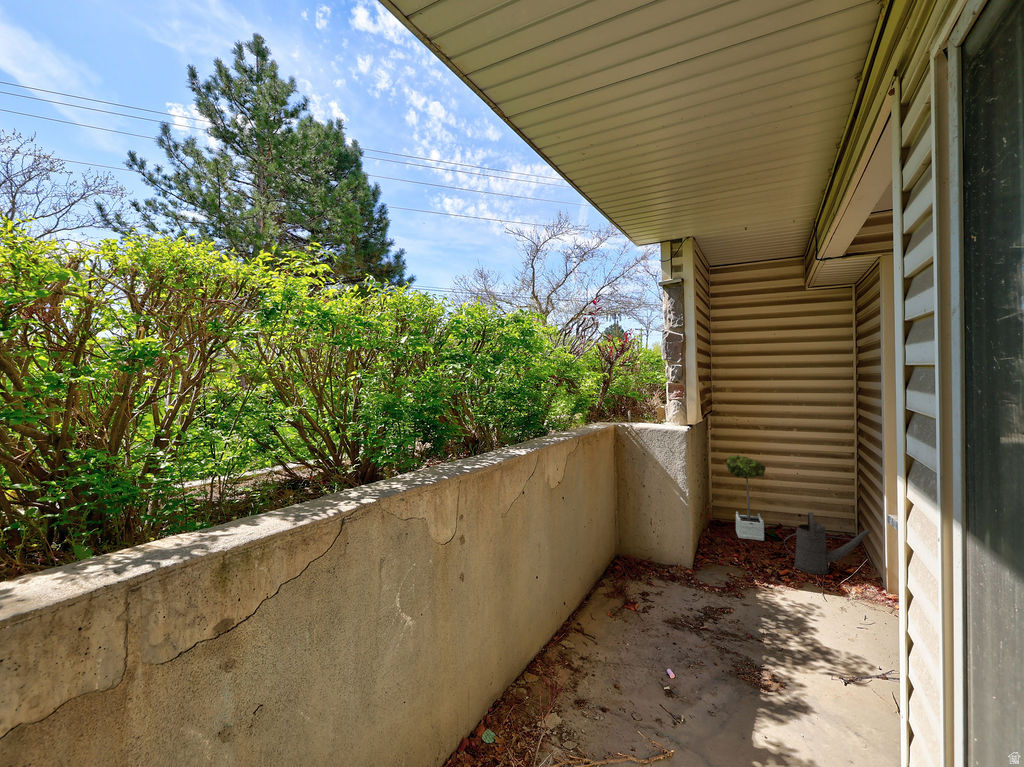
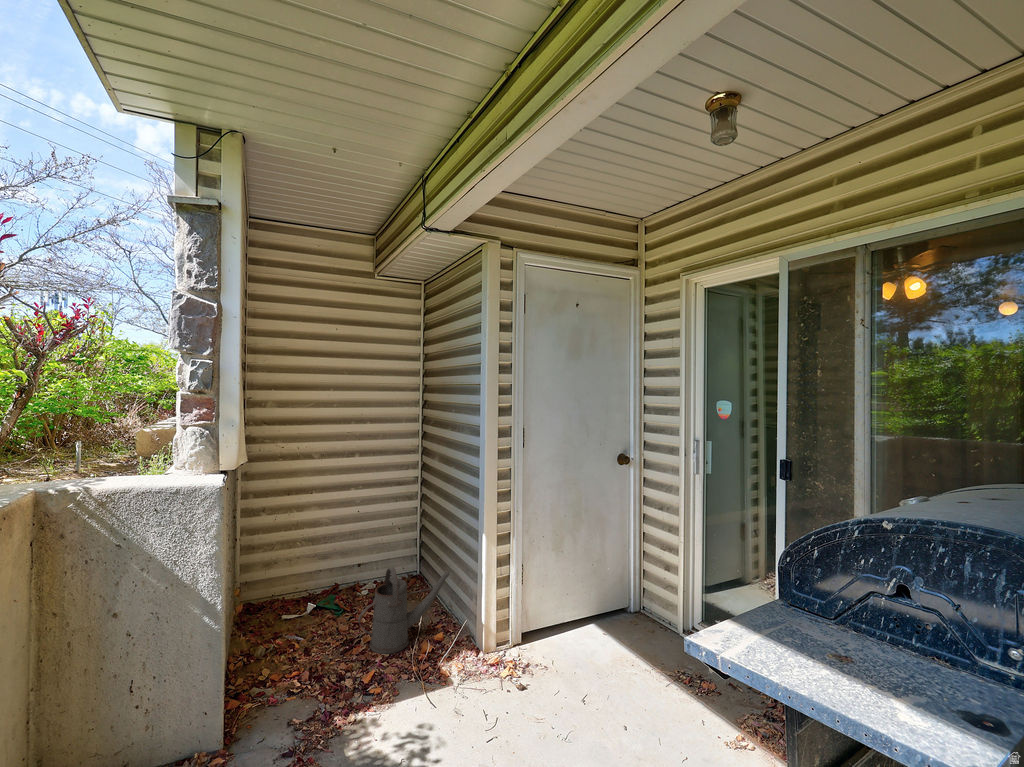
potted tree: present [726,455,766,541] -> none [269,502,326,628]

